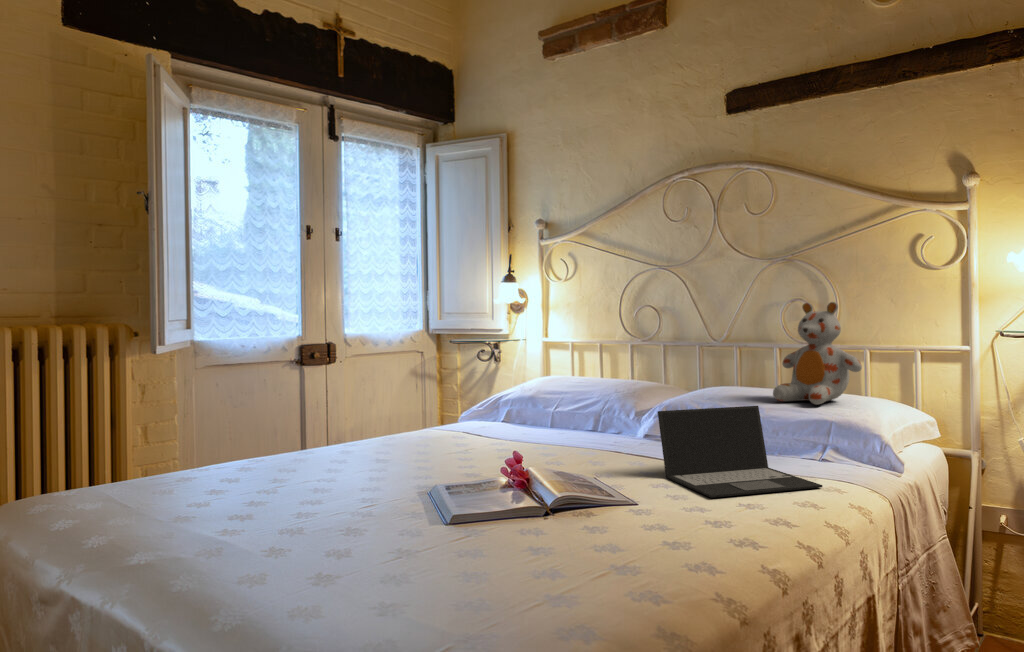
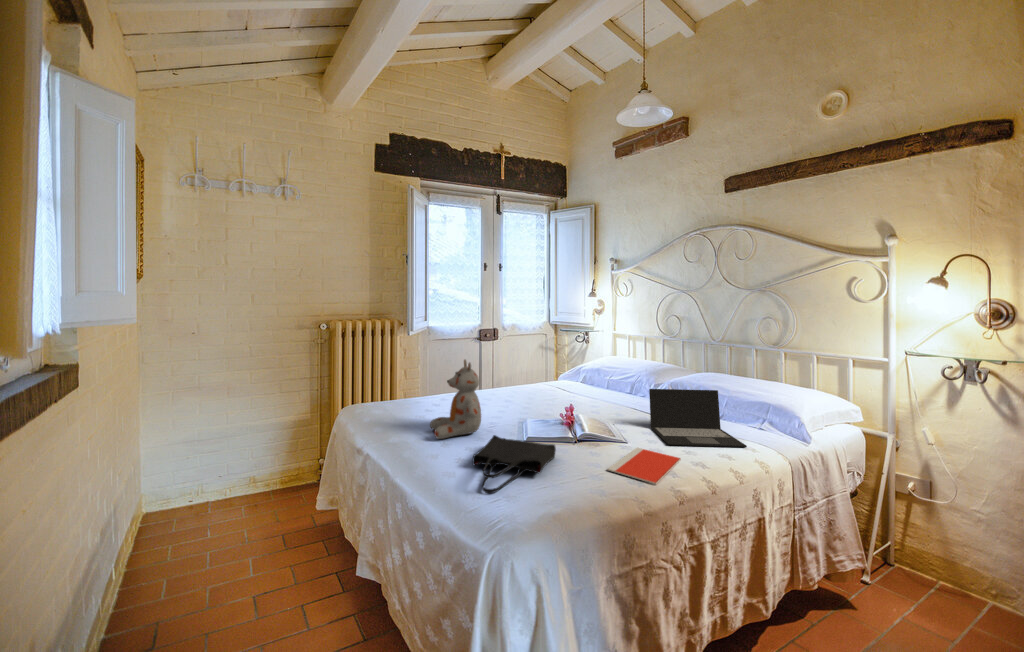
stuffed bear: present [773,302,862,405] -> present [430,360,481,439]
notebook: none [645,507,745,556] -> present [608,448,681,484]
tote bag: none [399,512,546,613] -> present [473,435,556,493]

